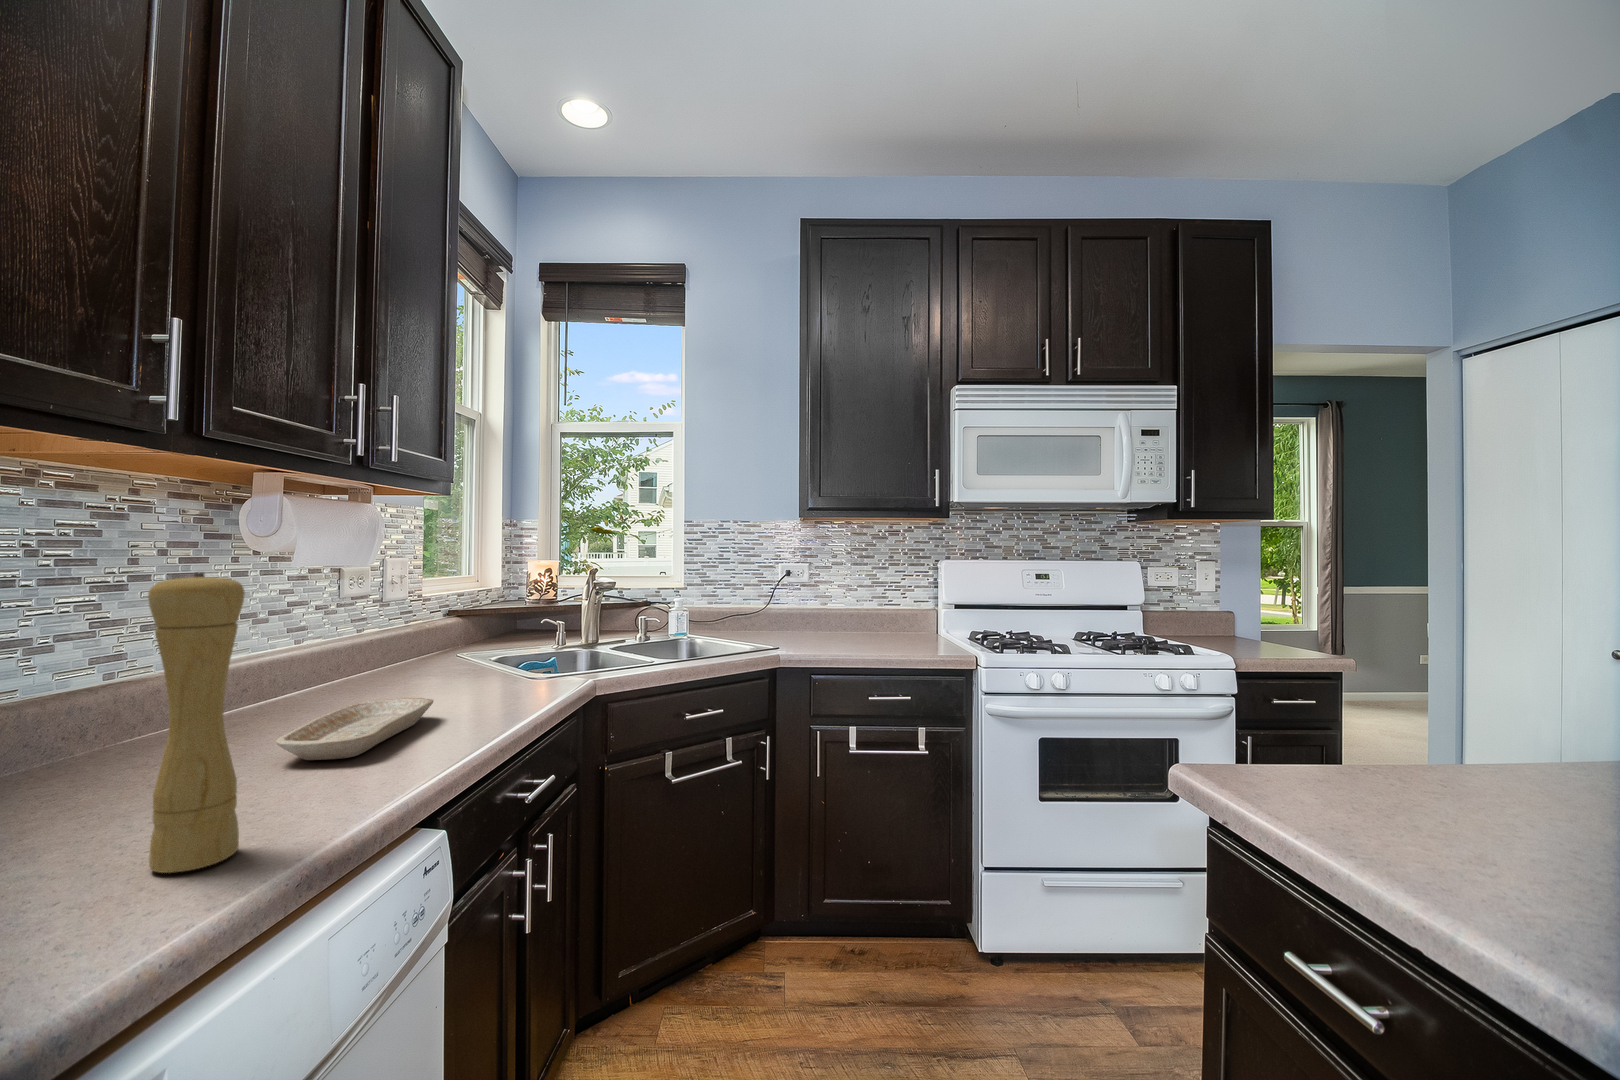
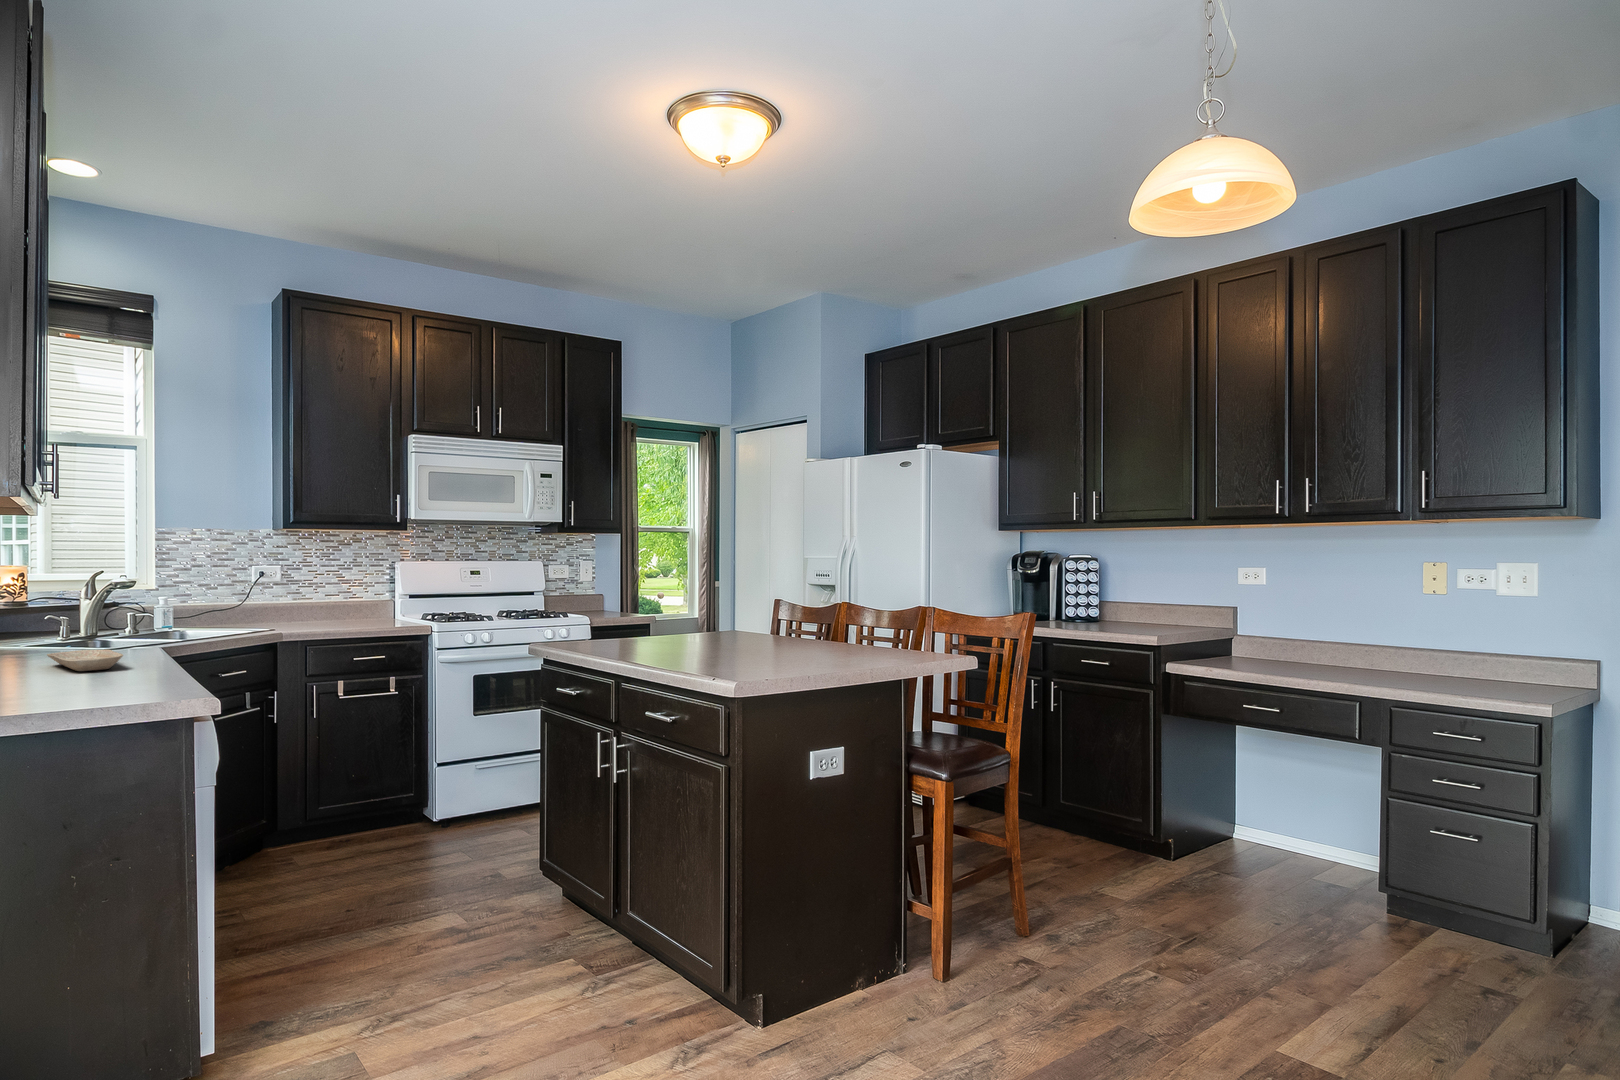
pepper mill: present [148,572,245,873] -> none [126,568,161,683]

